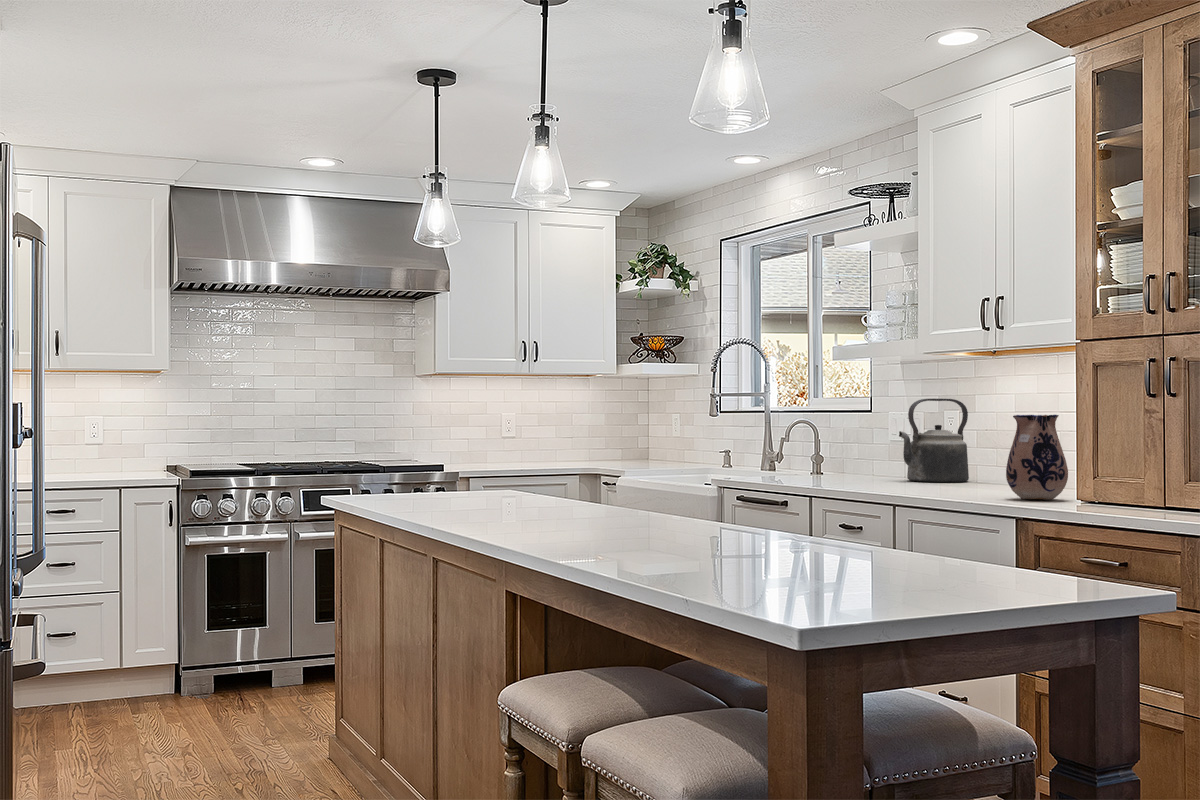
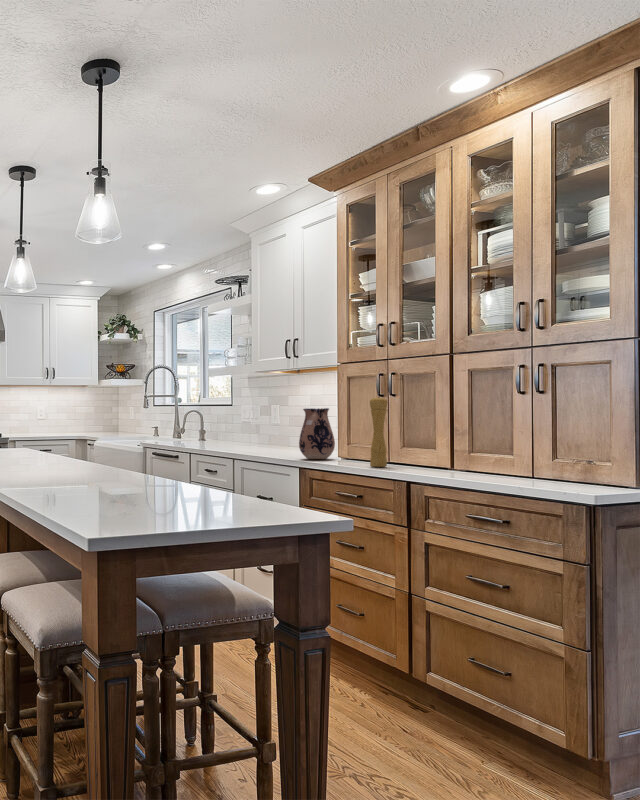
pepper mill: none [1133,397,1165,512] -> present [370,397,388,467]
kettle: present [899,399,969,482] -> none [243,400,284,449]

